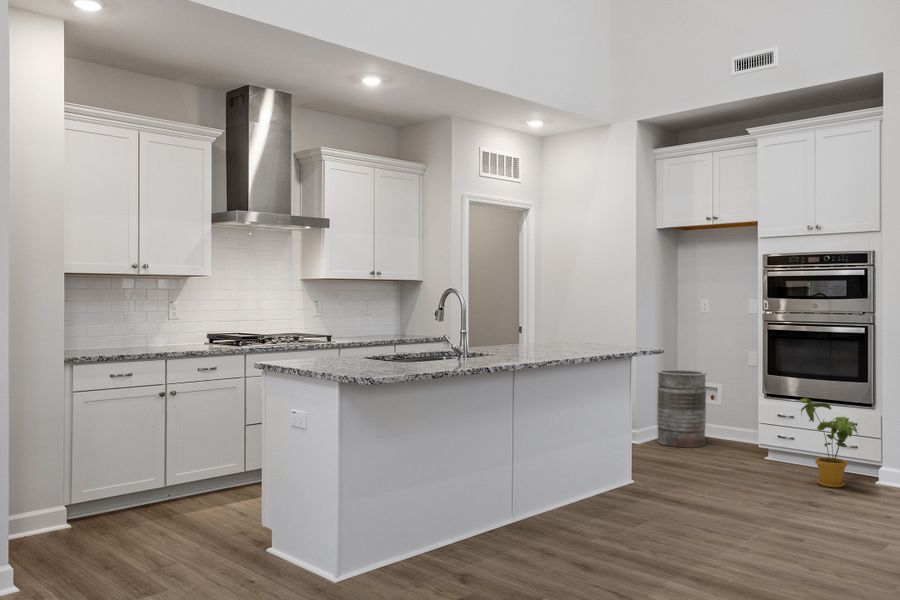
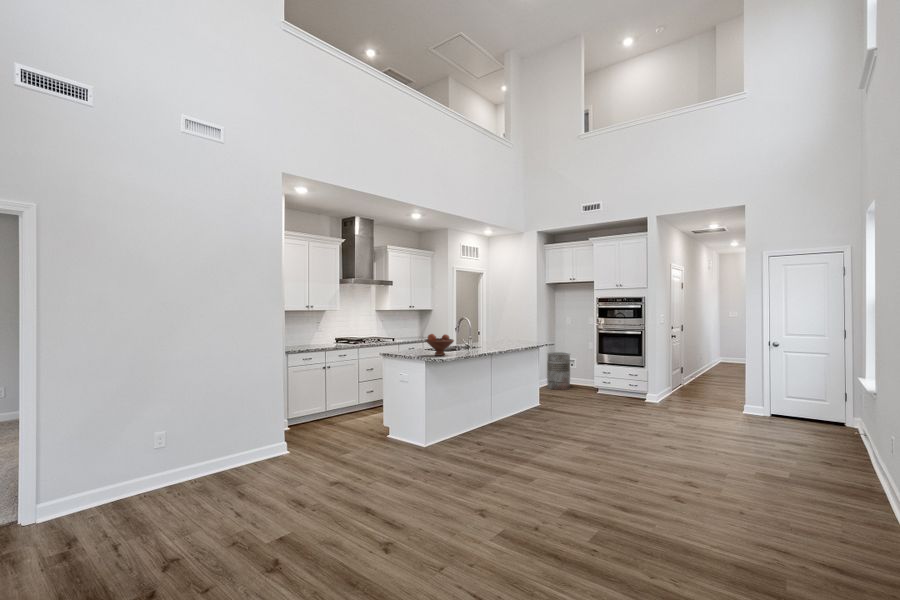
fruit bowl: none [343,318,412,369] -> present [426,334,454,356]
house plant: present [800,398,858,487] -> none [613,365,638,405]

